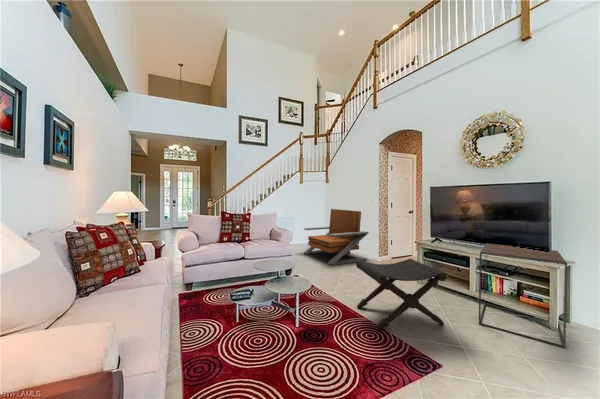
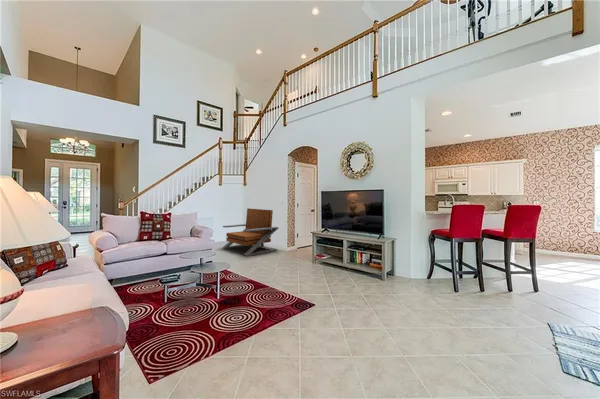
side table: present [479,244,567,348] -> none [344,231,389,289]
footstool: present [356,259,447,331] -> none [265,244,325,294]

